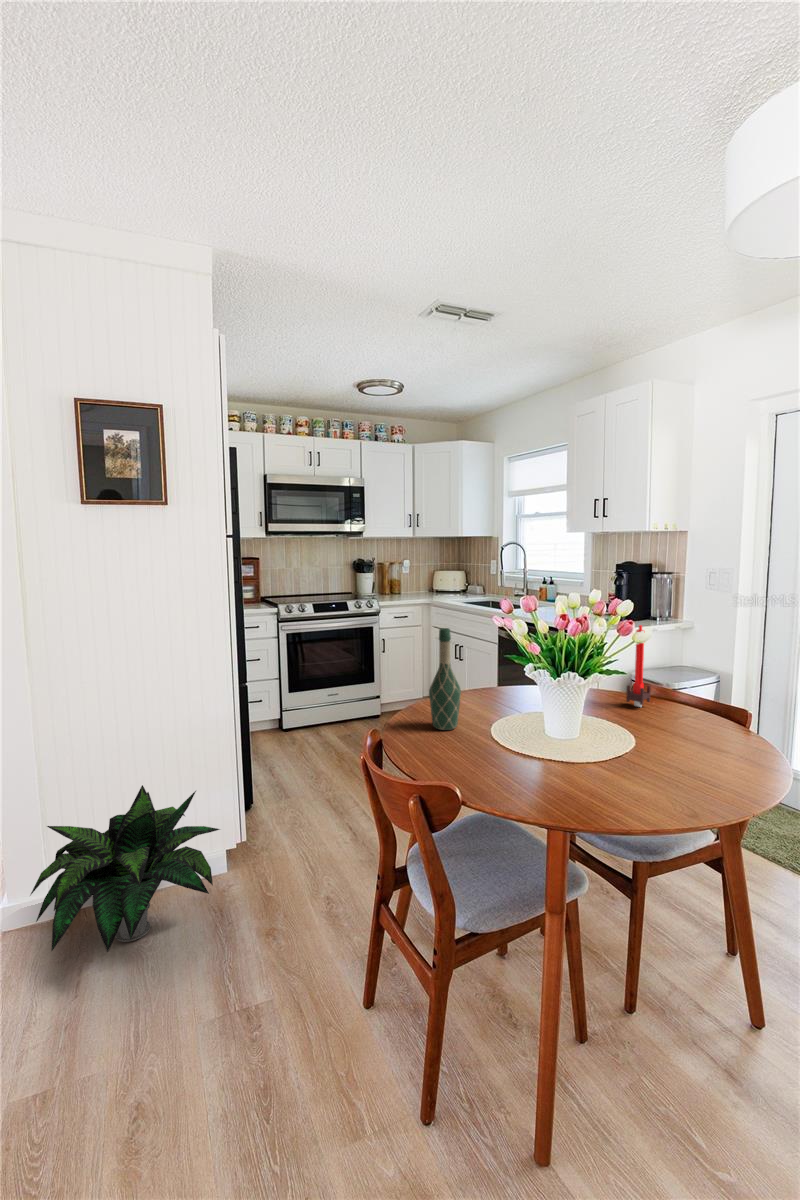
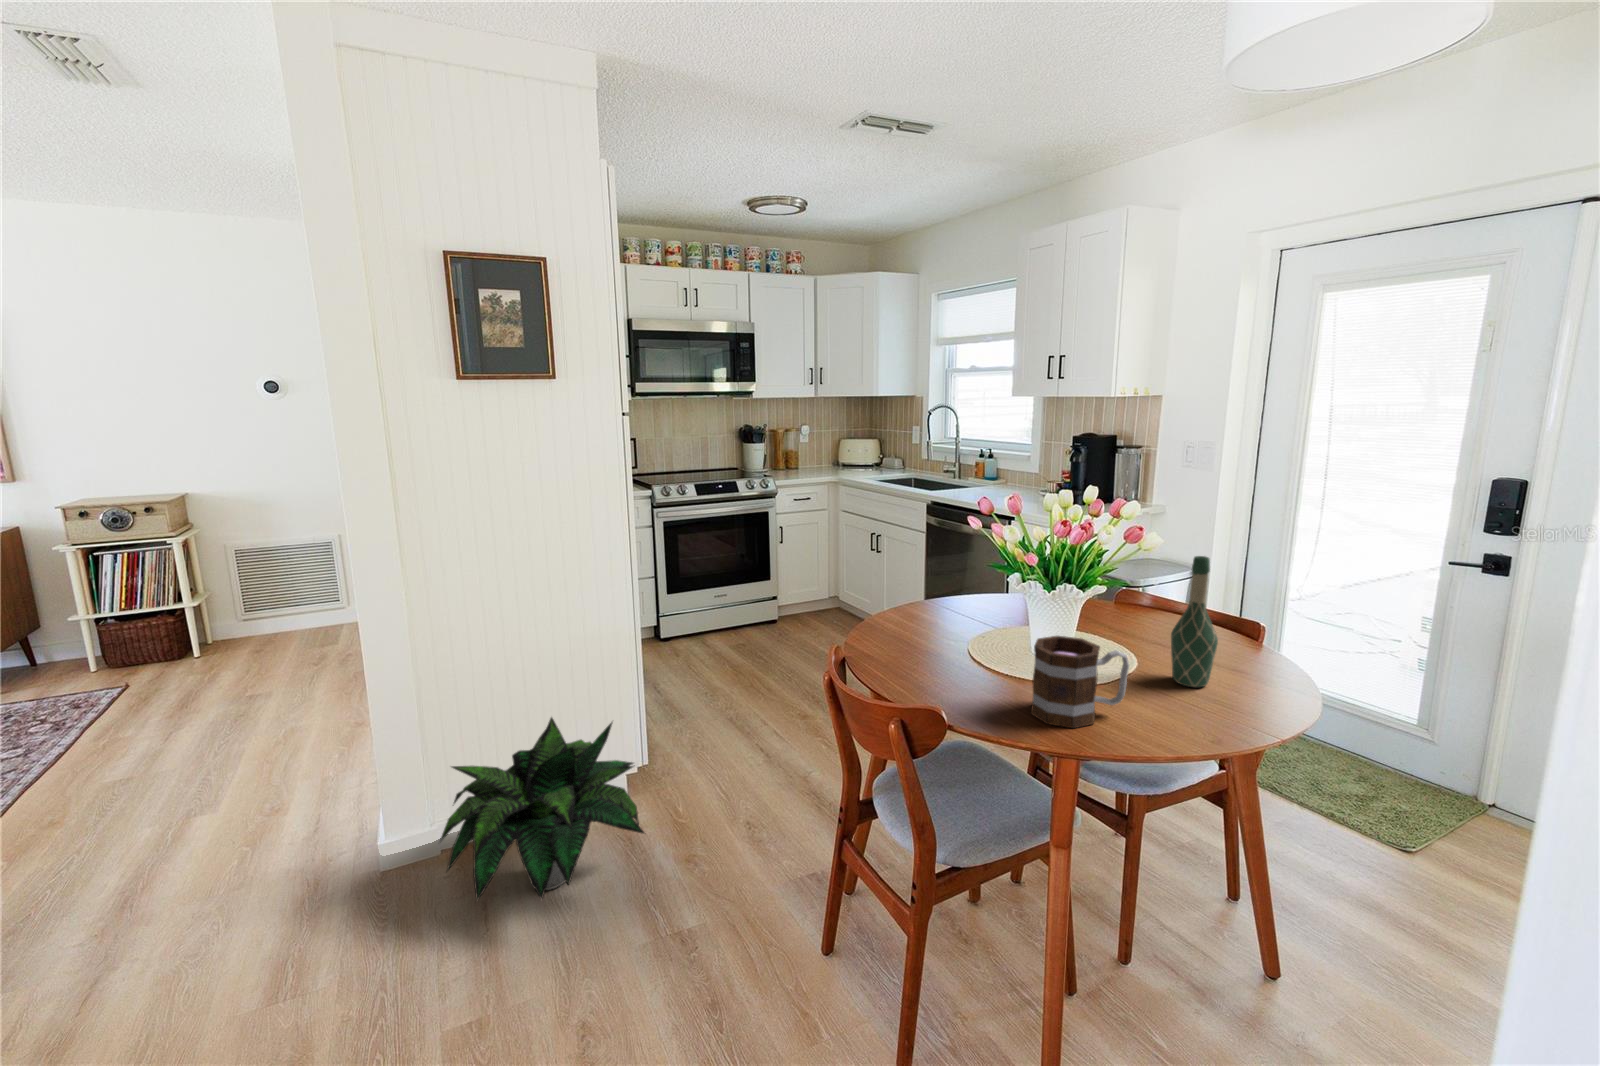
candle: present [626,625,651,707] -> none [1108,524,1136,616]
wine bottle: present [429,628,461,730] -> present [1171,556,1218,687]
mug: none [527,716,619,804] -> present [1031,636,1129,728]

